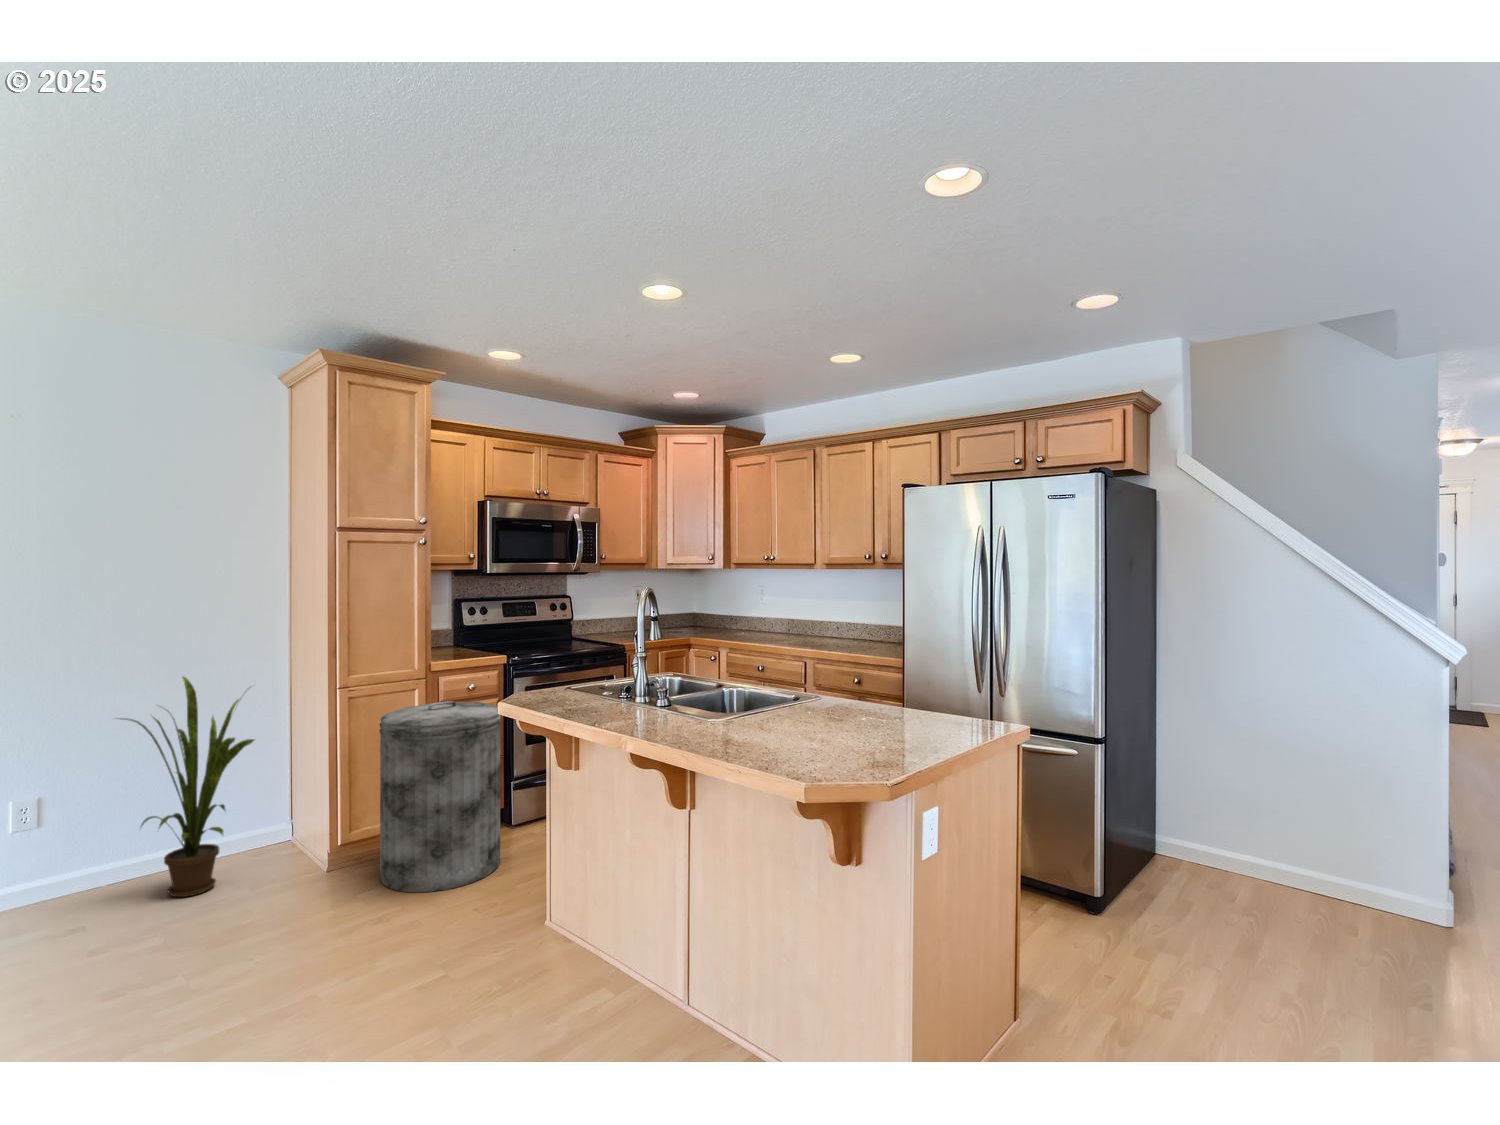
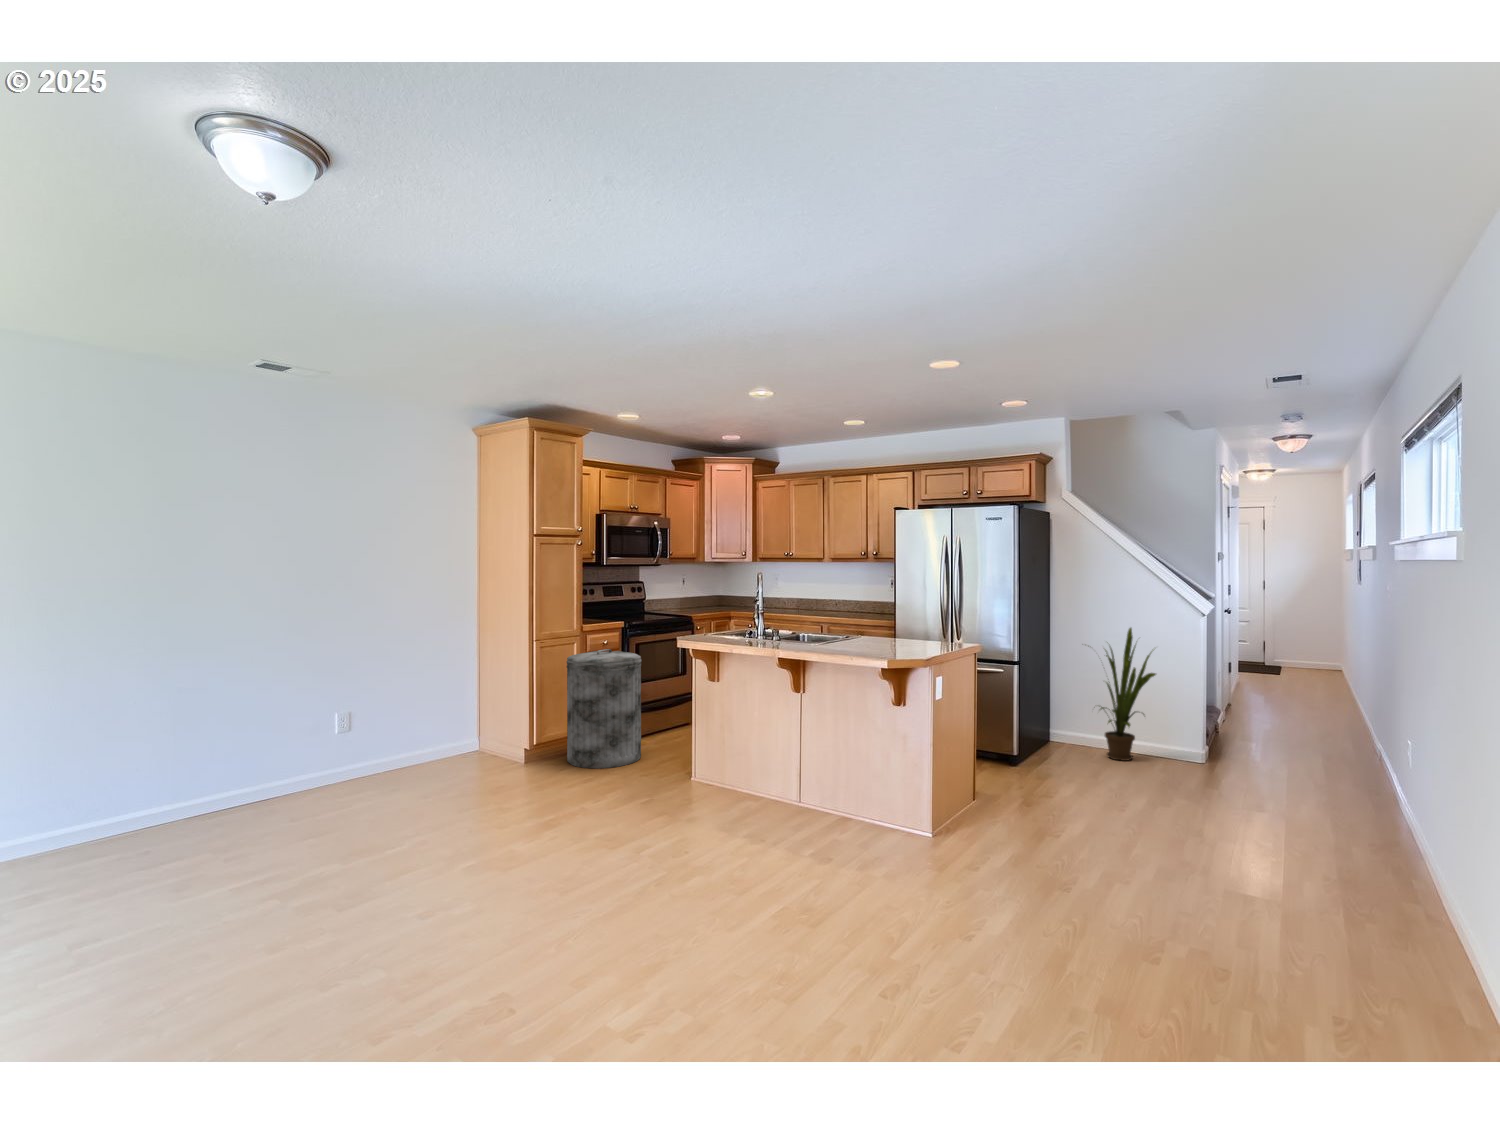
house plant: present [122,677,254,897] -> present [1101,628,1156,761]

